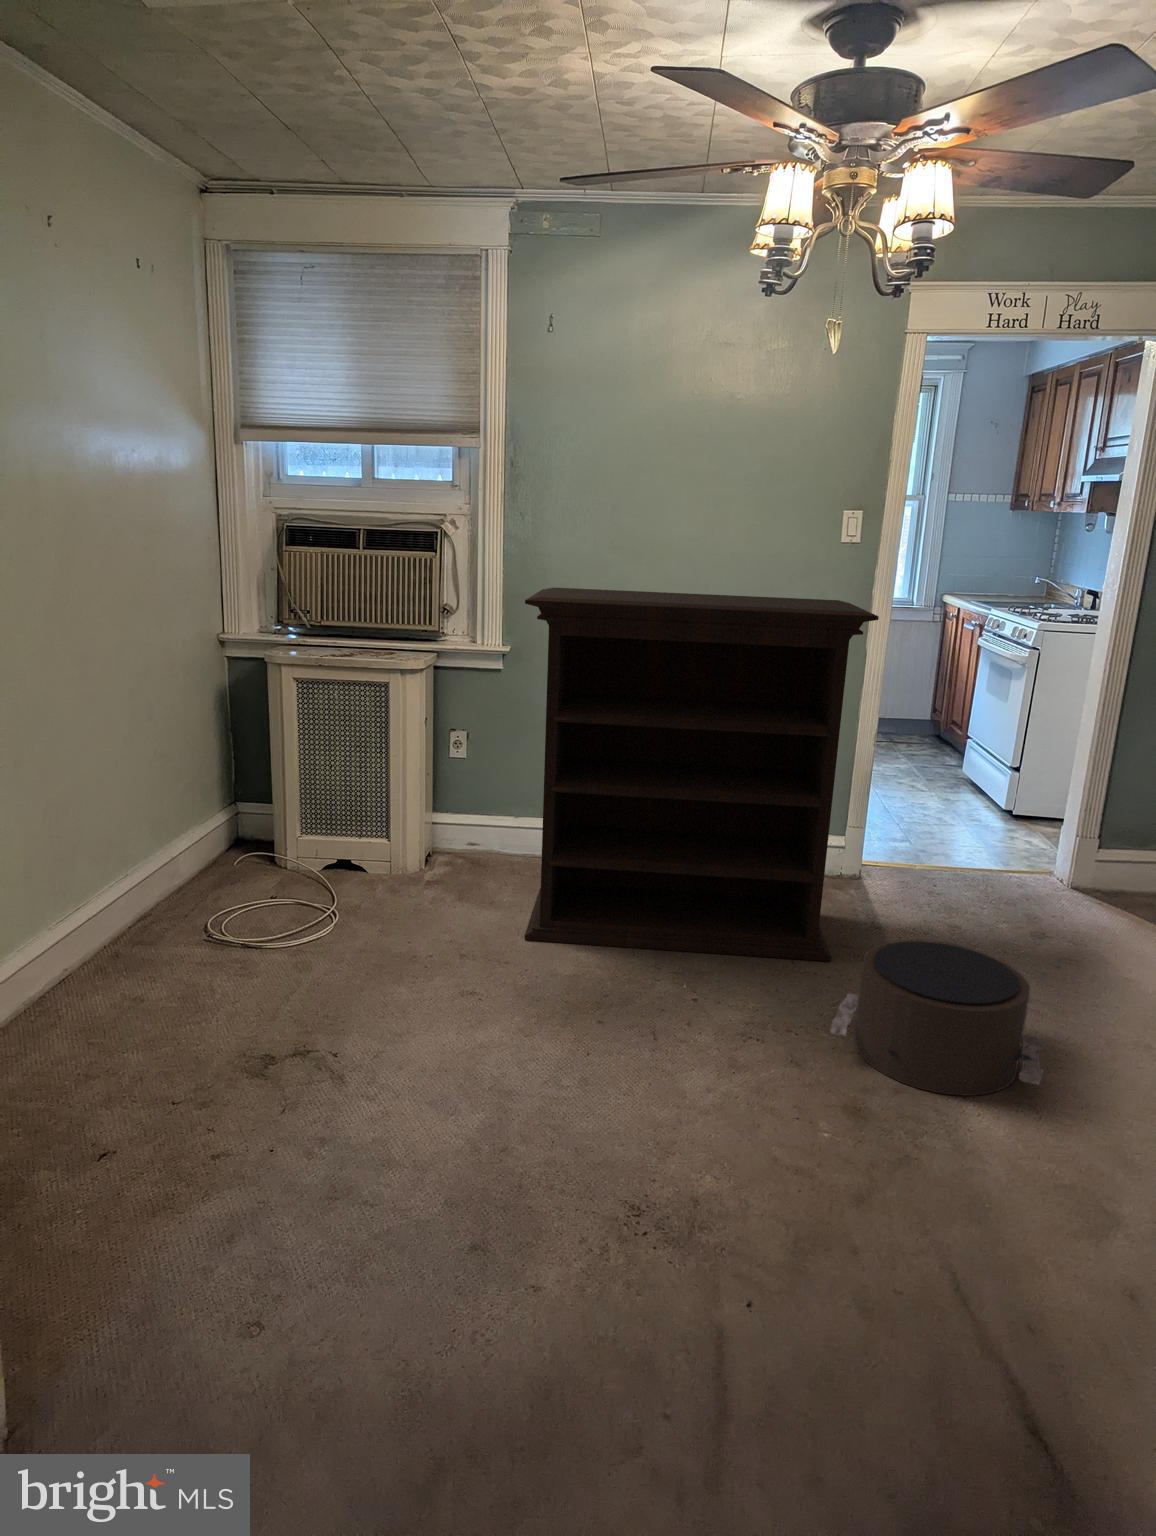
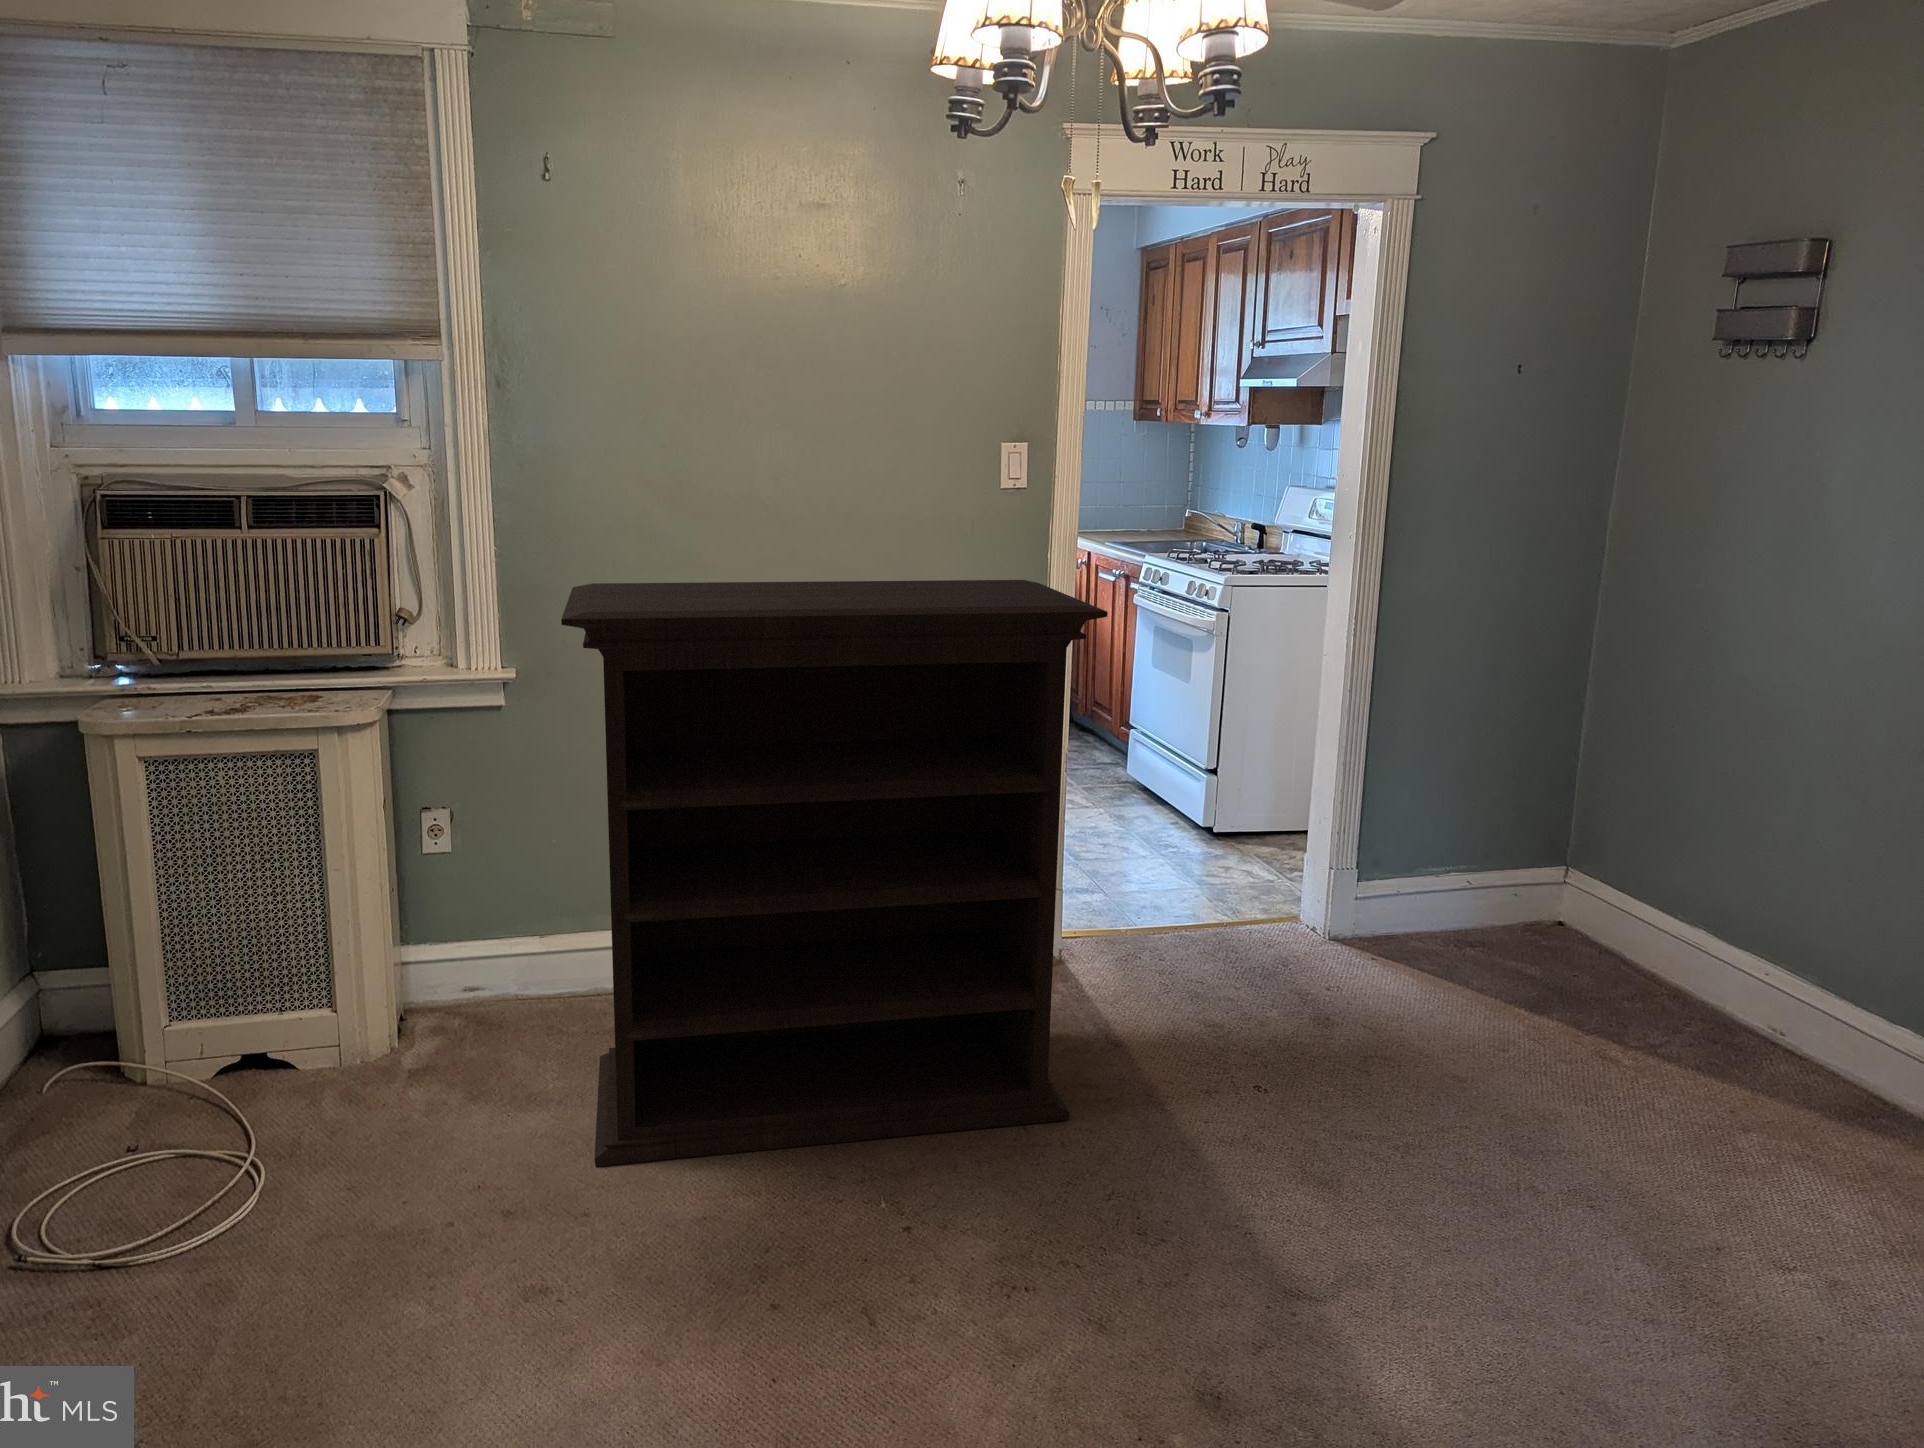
pouf: present [830,940,1043,1096] -> none [1122,1089,1443,1351]

